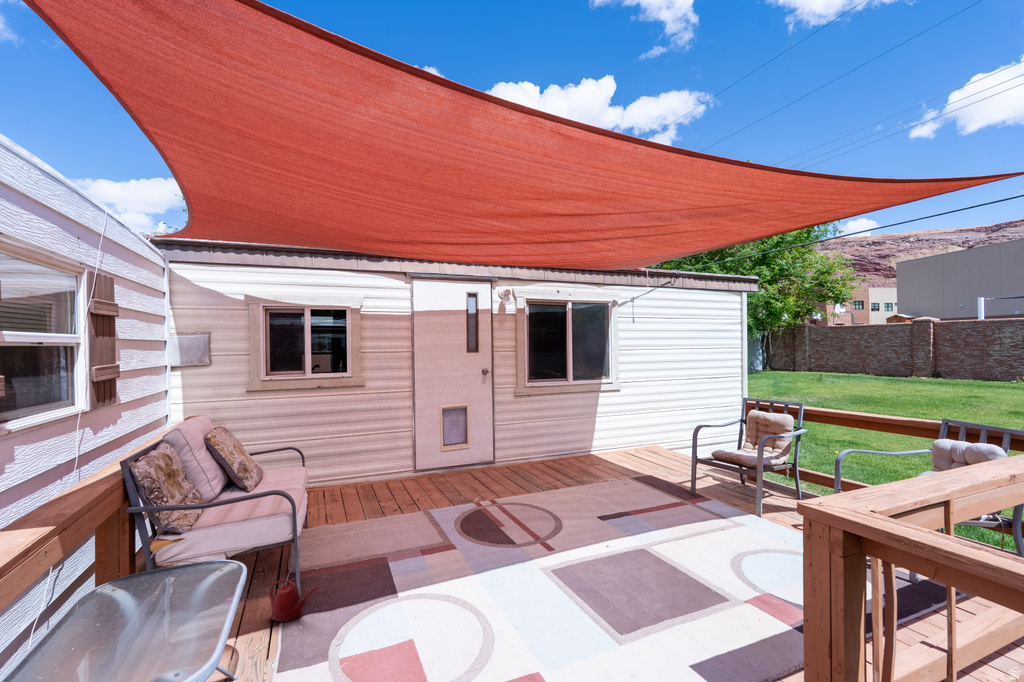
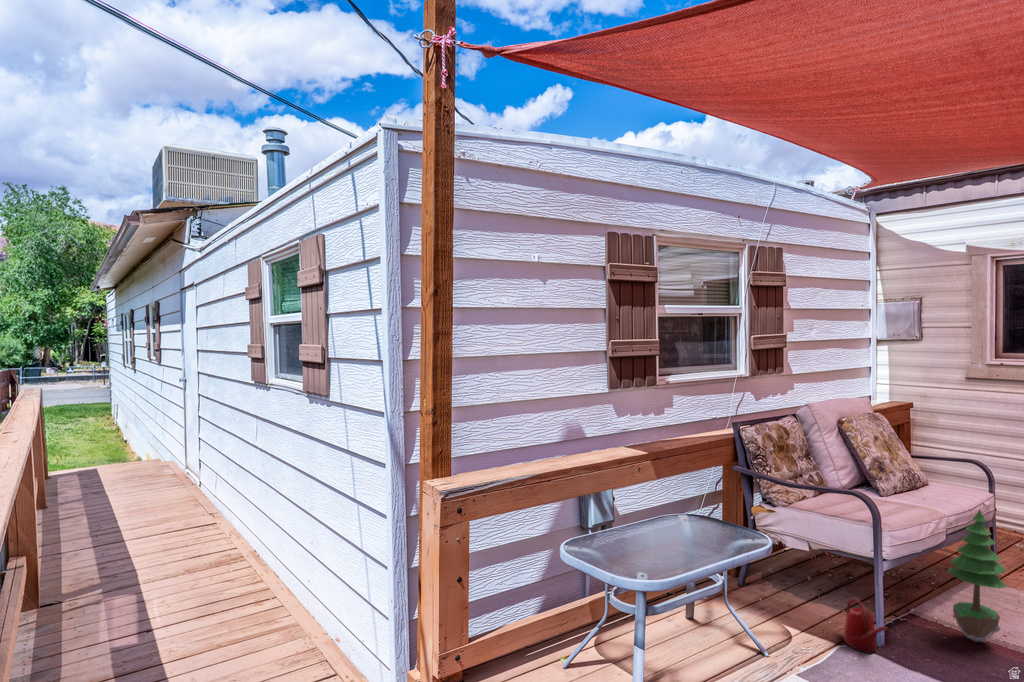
potted tree: none [322,474,357,568] -> present [948,509,1007,642]

